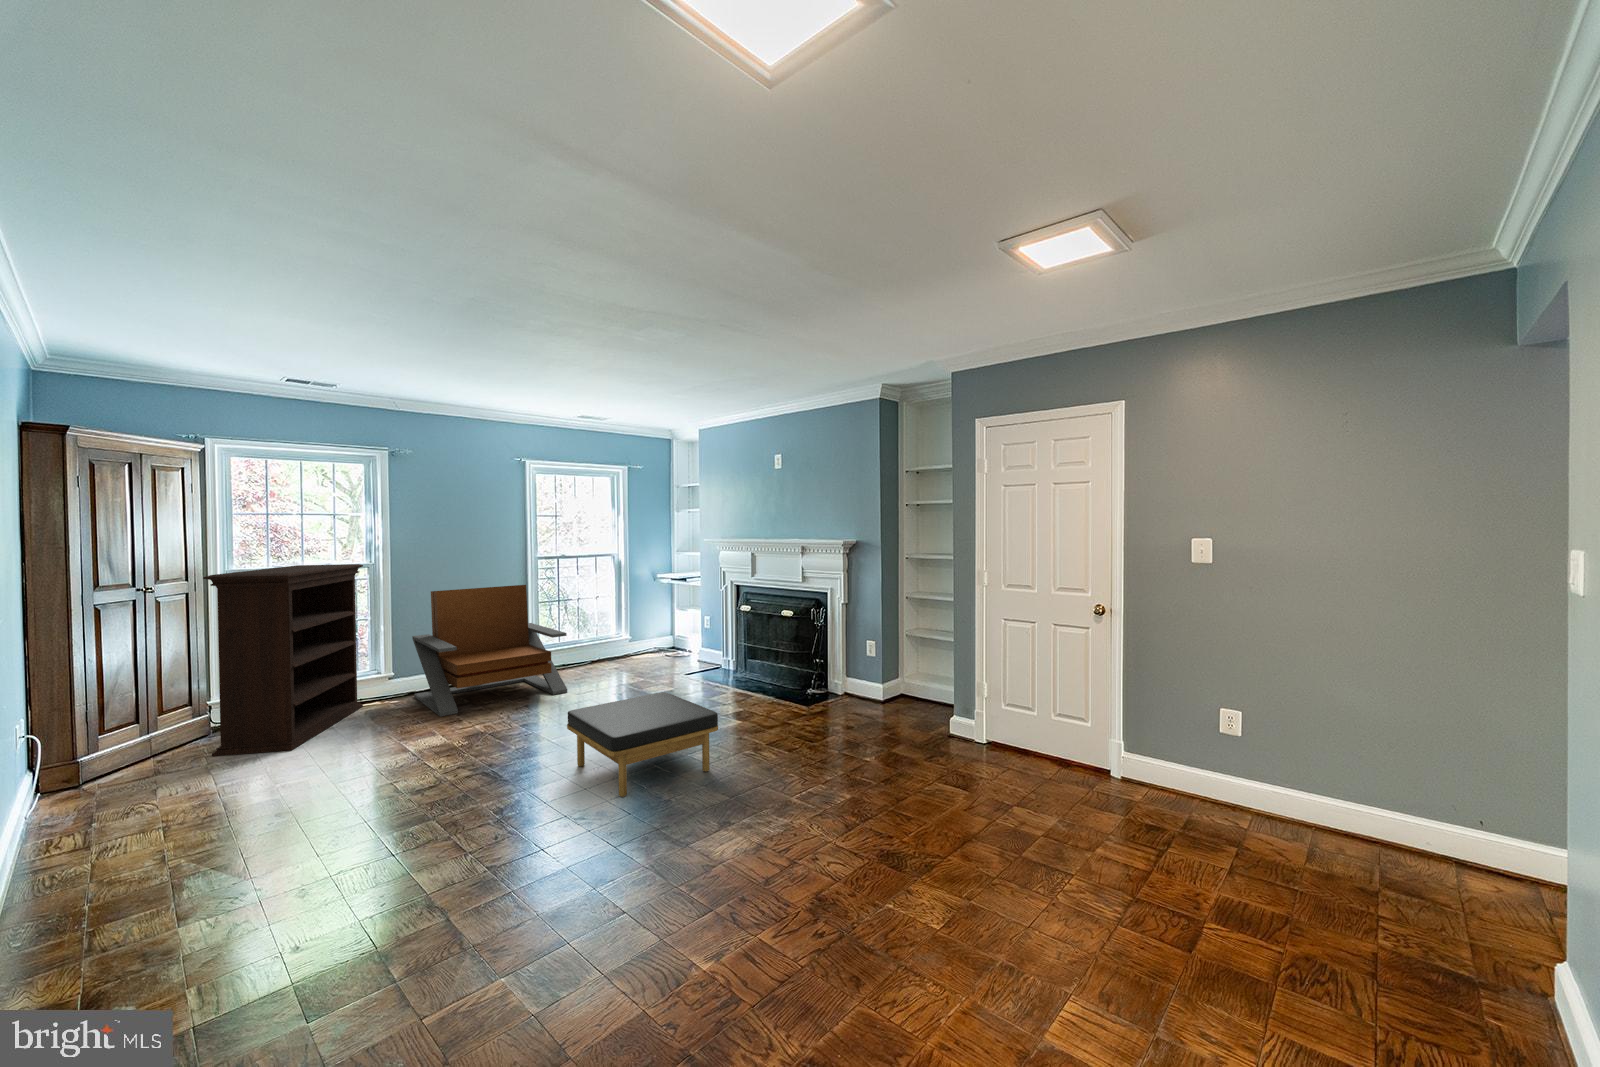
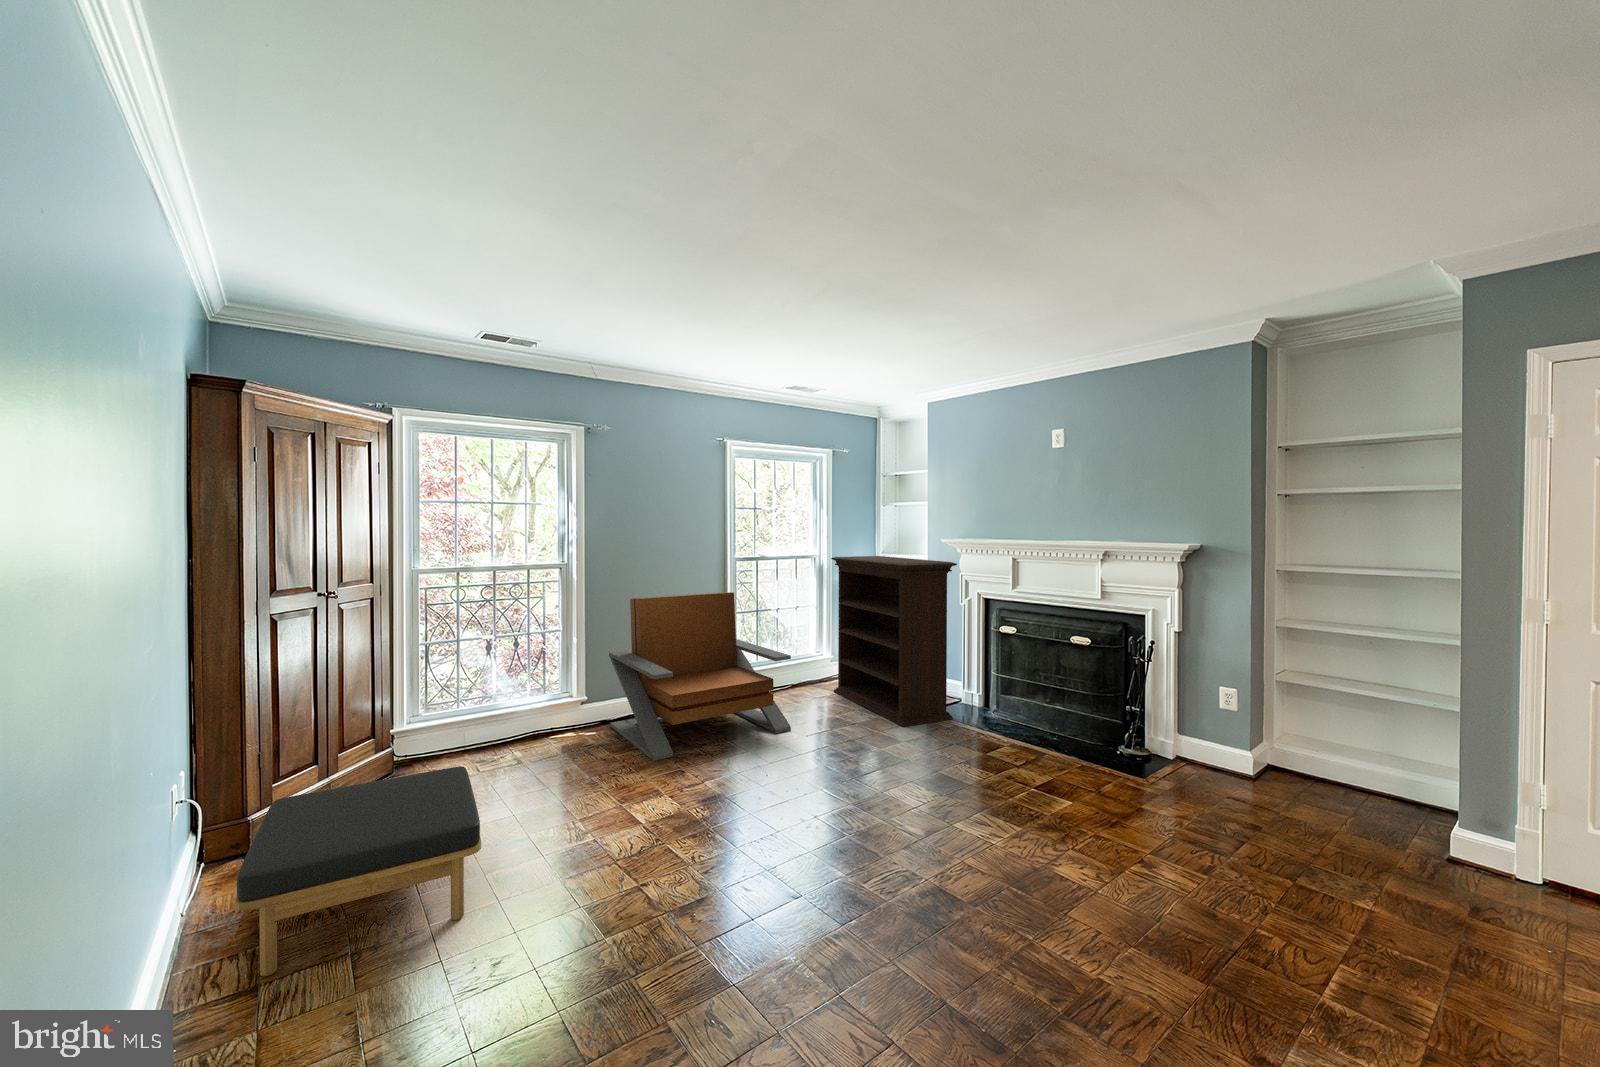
bookshelf: present [203,564,363,756] -> present [831,556,957,727]
ottoman: present [567,692,718,797] -> present [235,766,481,976]

